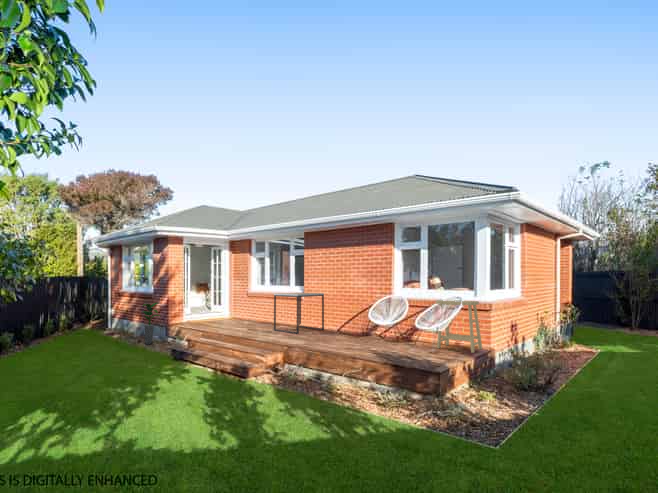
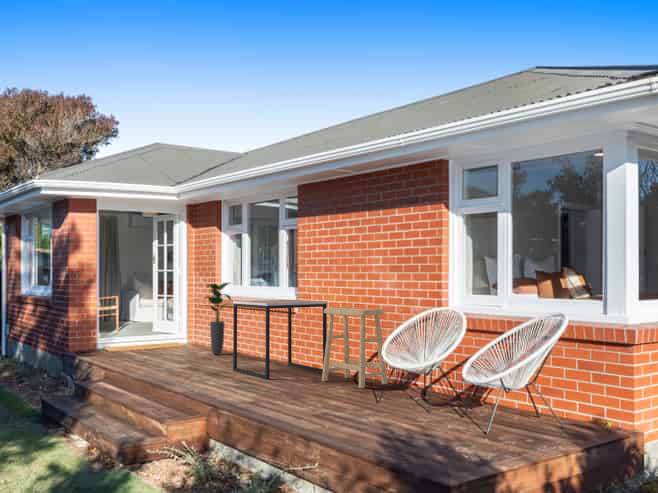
stool: present [436,300,482,353] -> present [322,307,388,388]
potted plant: present [143,303,158,345] -> present [206,283,231,355]

